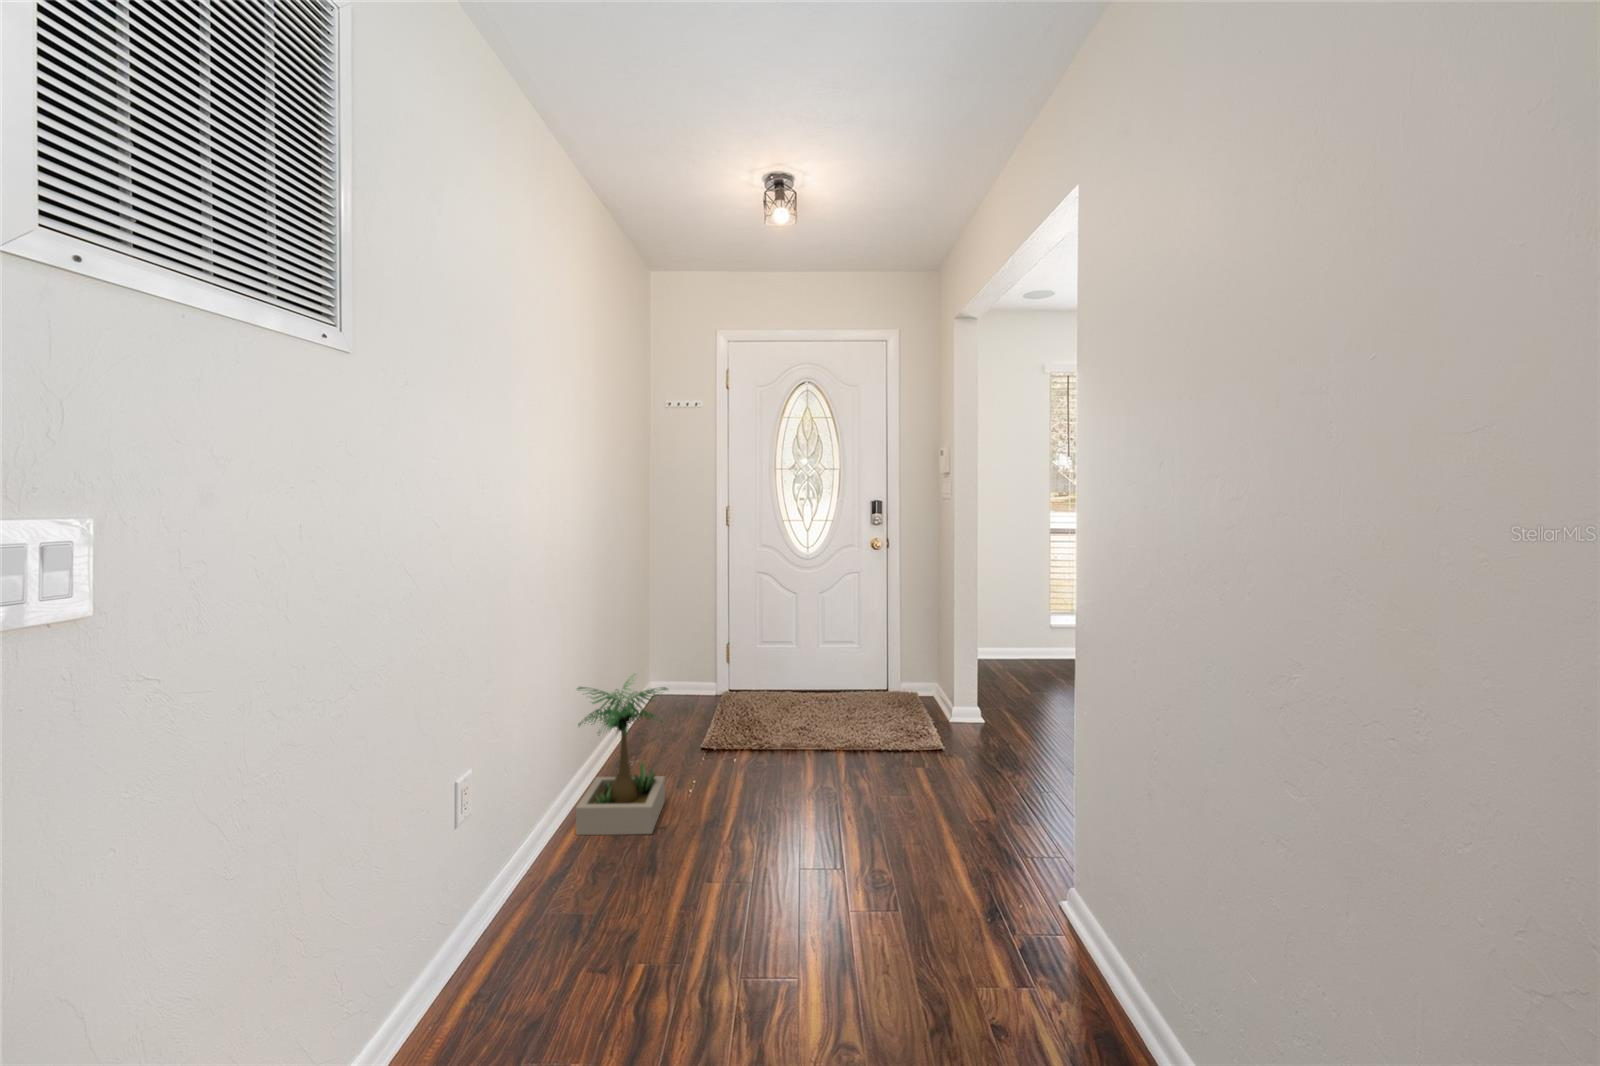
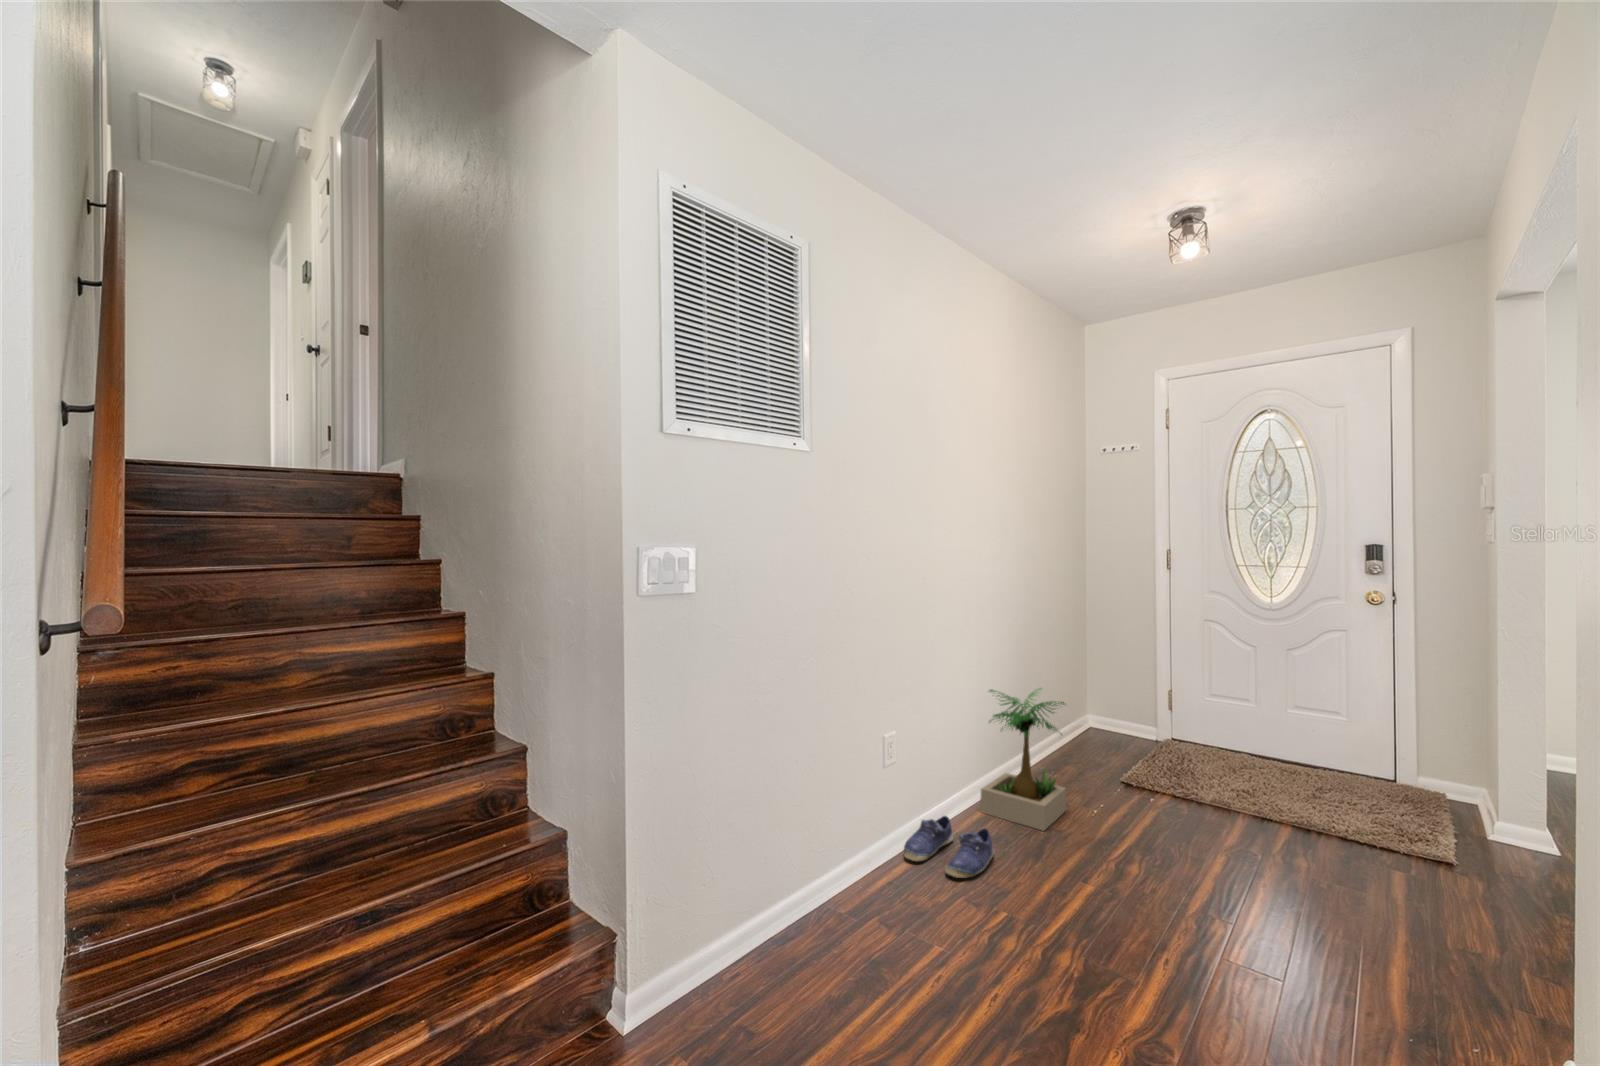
shoe: none [497,861,610,941] -> present [904,816,994,878]

